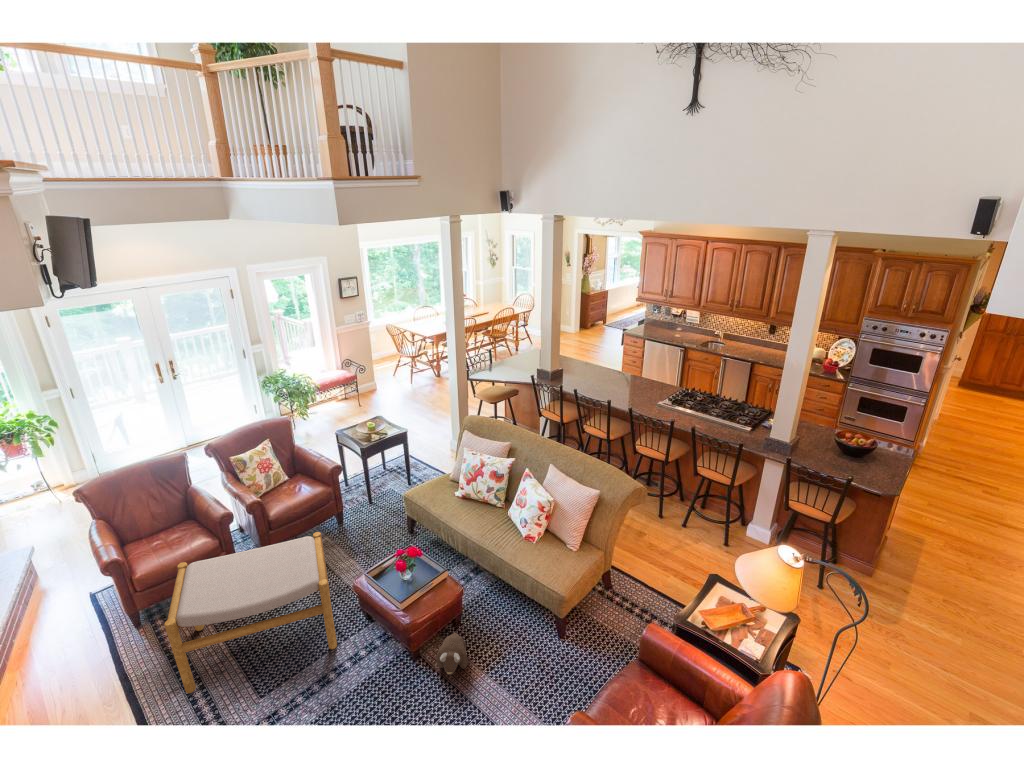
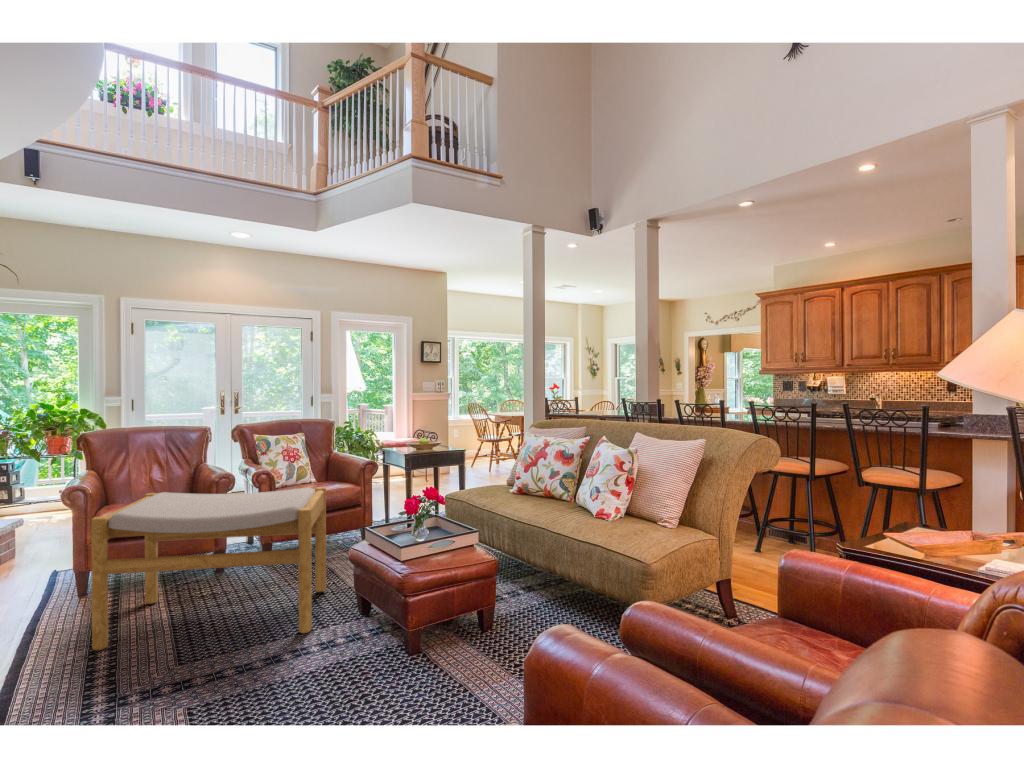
plush toy: present [436,633,468,675] -> none [444,614,494,669]

